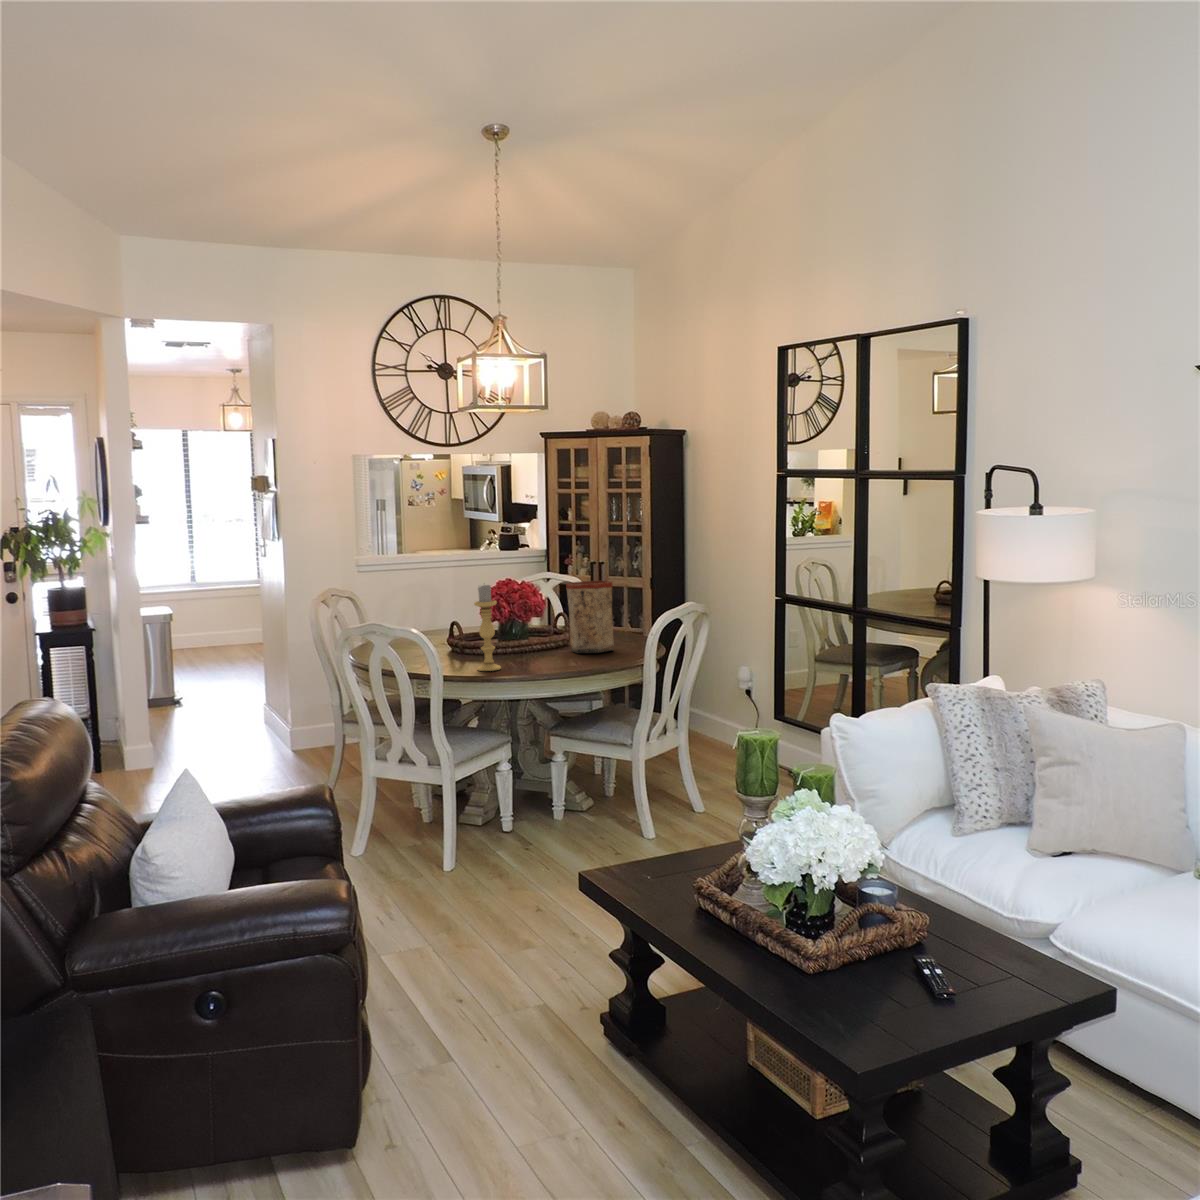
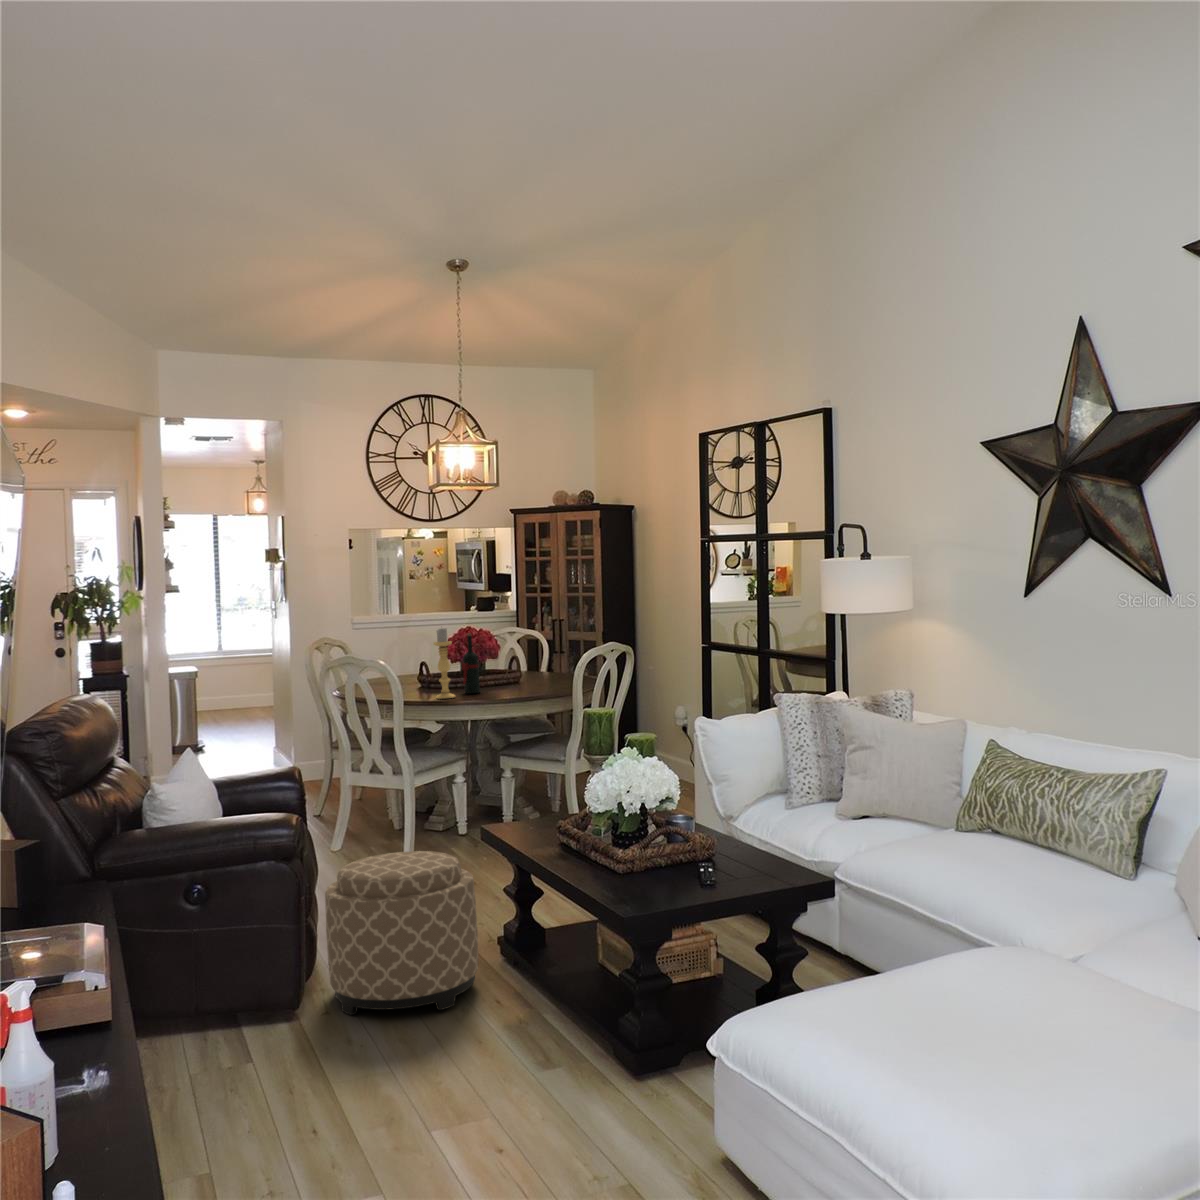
vase: present [566,580,614,653] -> none [515,627,554,687]
wine bottle: none [506,590,528,663] -> present [462,633,480,694]
ottoman: none [383,913,590,1156] -> present [325,851,478,1015]

